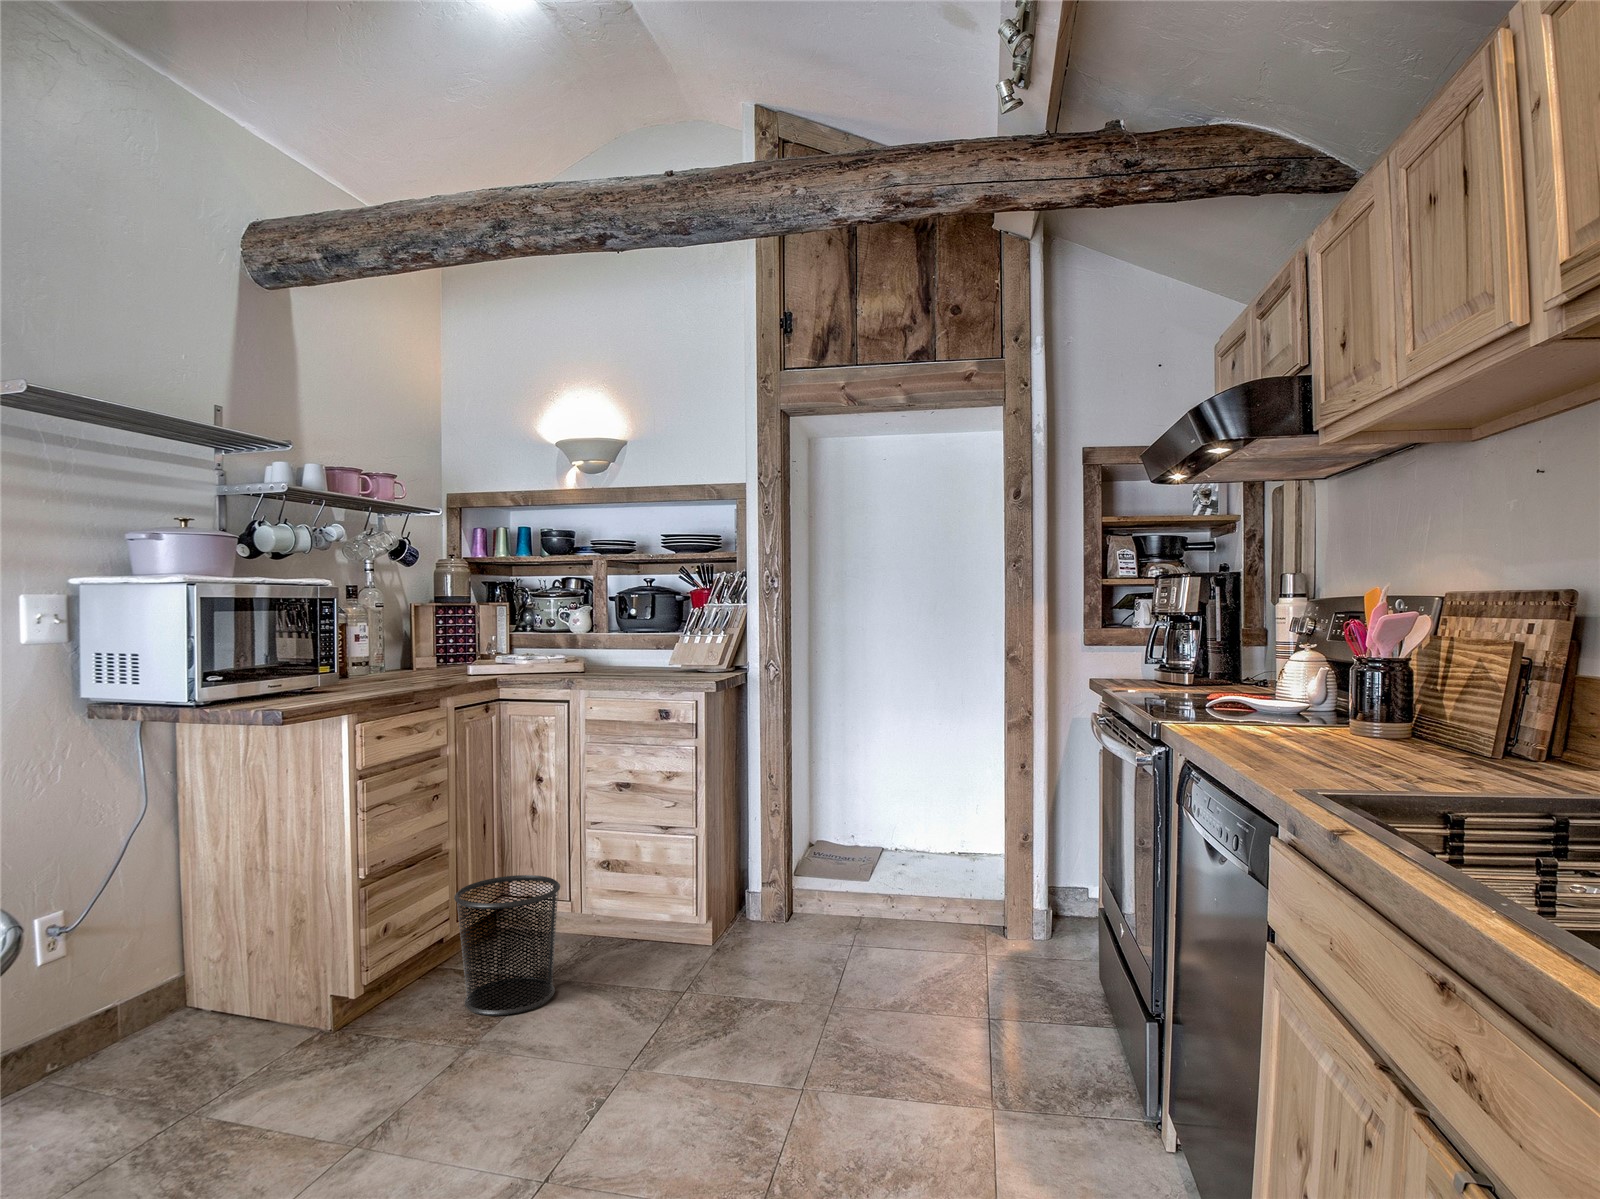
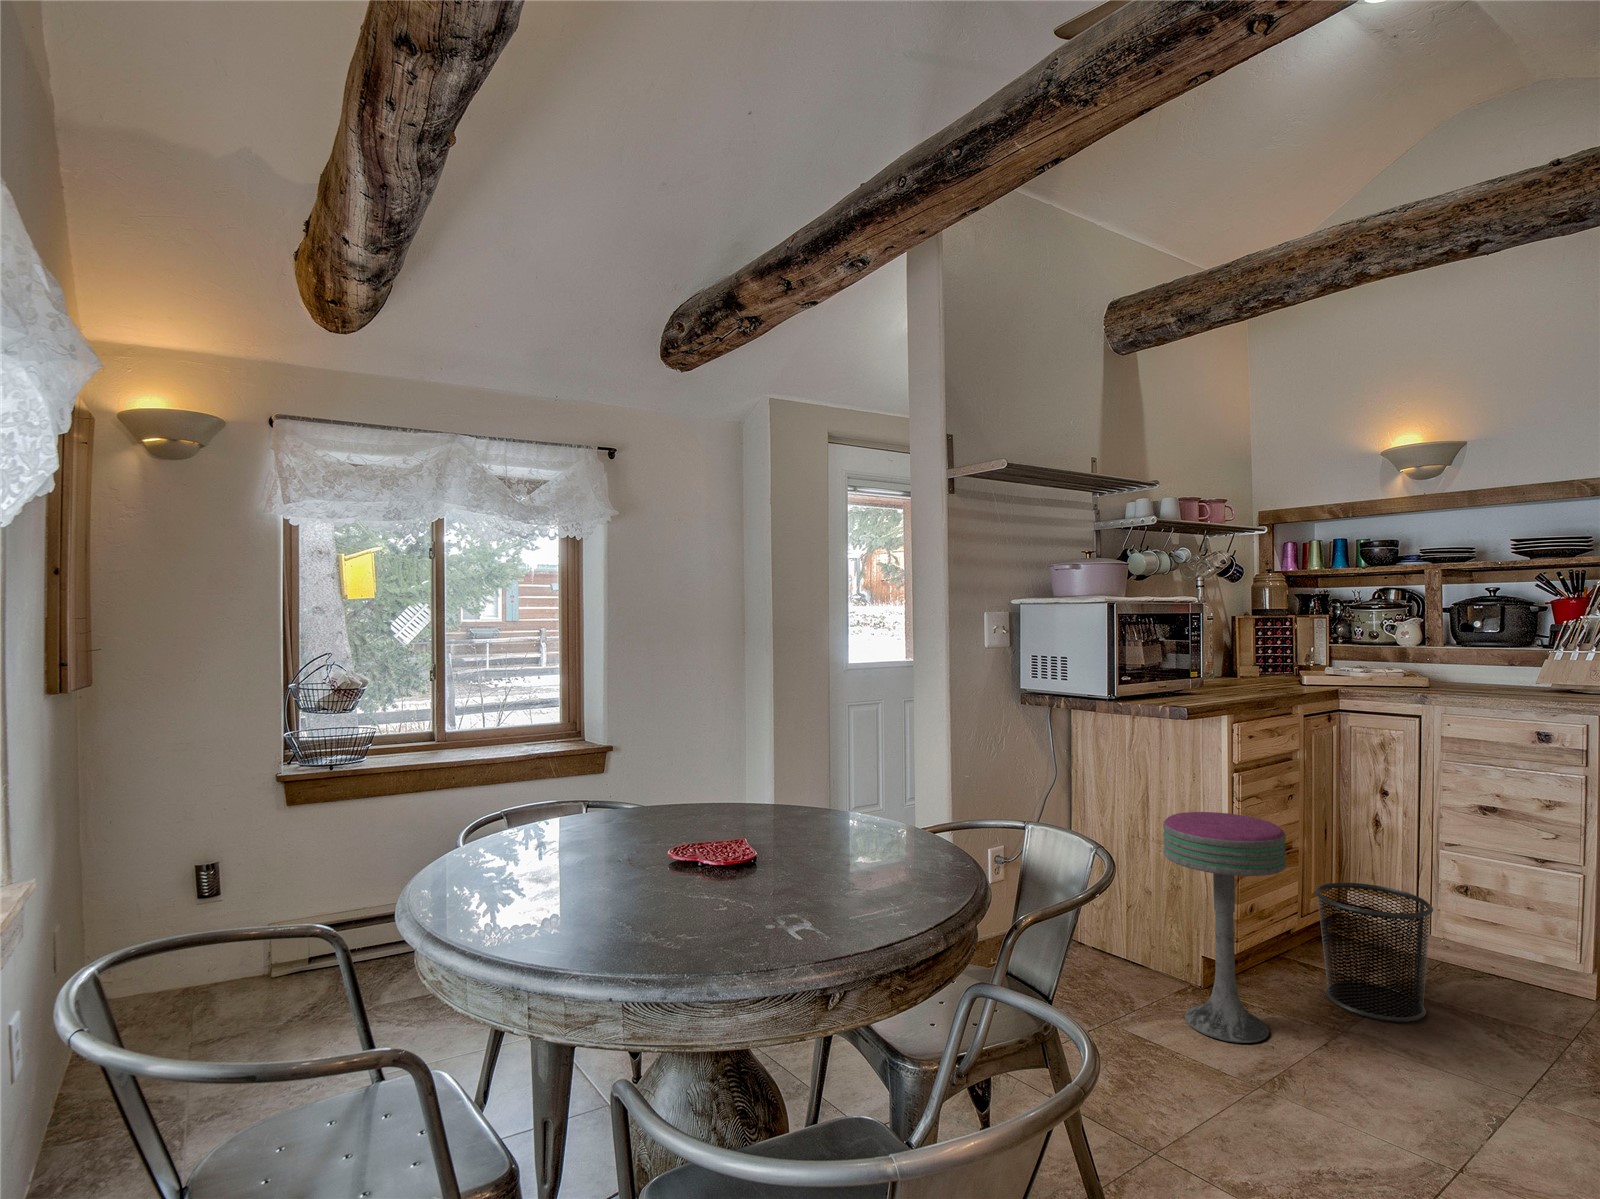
bar stool: none [256,826,400,1097] -> present [1163,812,1286,1043]

